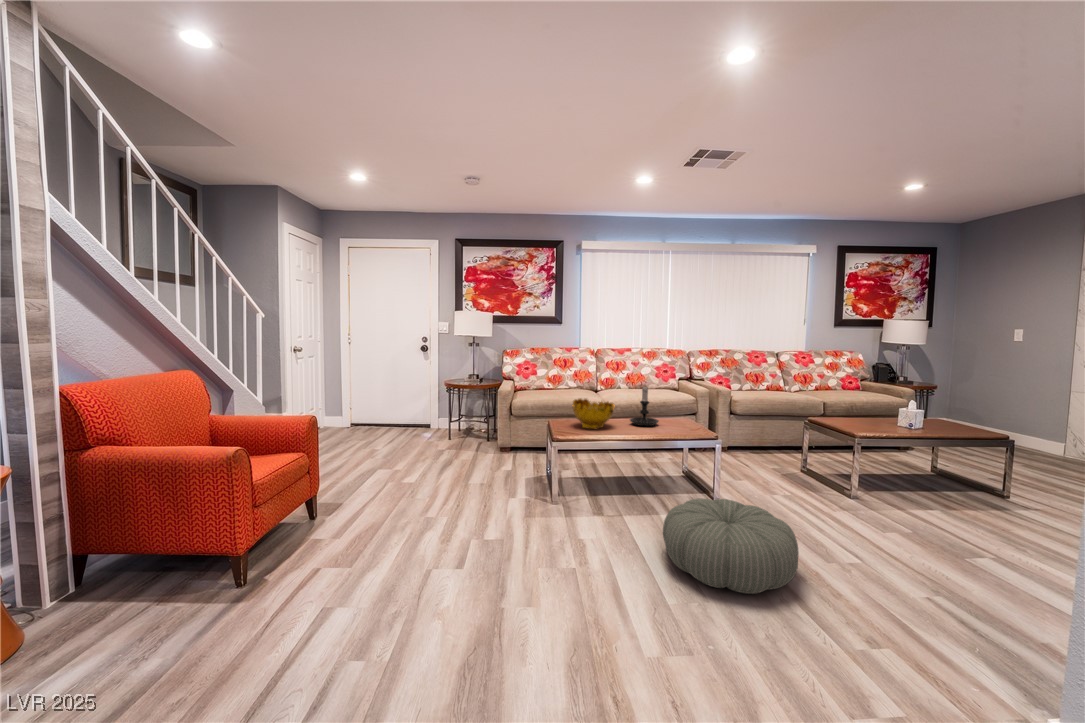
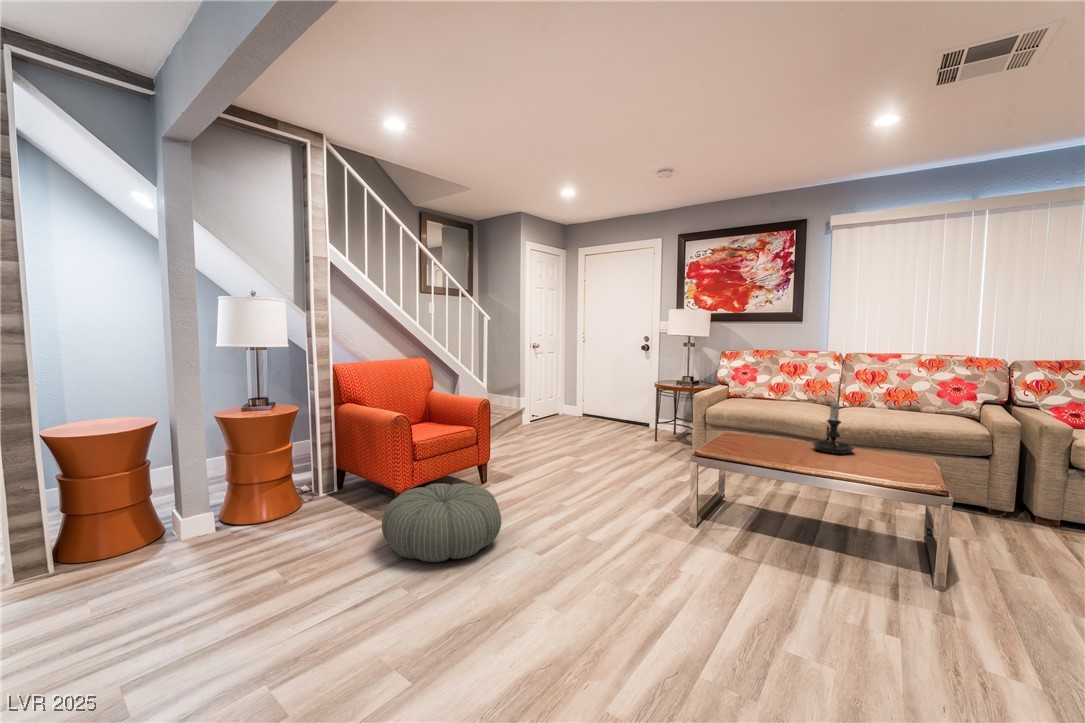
decorative bowl: present [572,398,614,429] -> none [730,409,785,447]
pouf: present [663,499,799,594] -> present [382,483,501,562]

